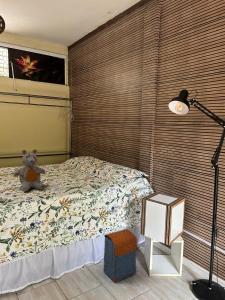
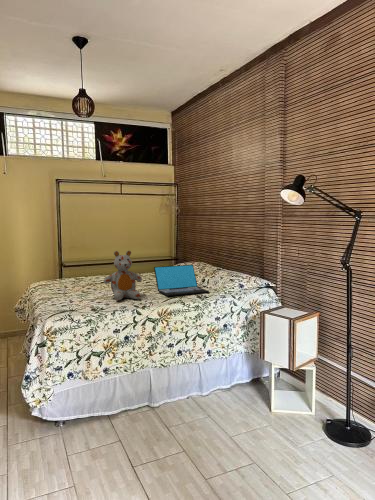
laptop: none [56,160,100,186] -> present [154,265,209,296]
backpack: present [104,229,137,282] -> none [213,351,254,414]

